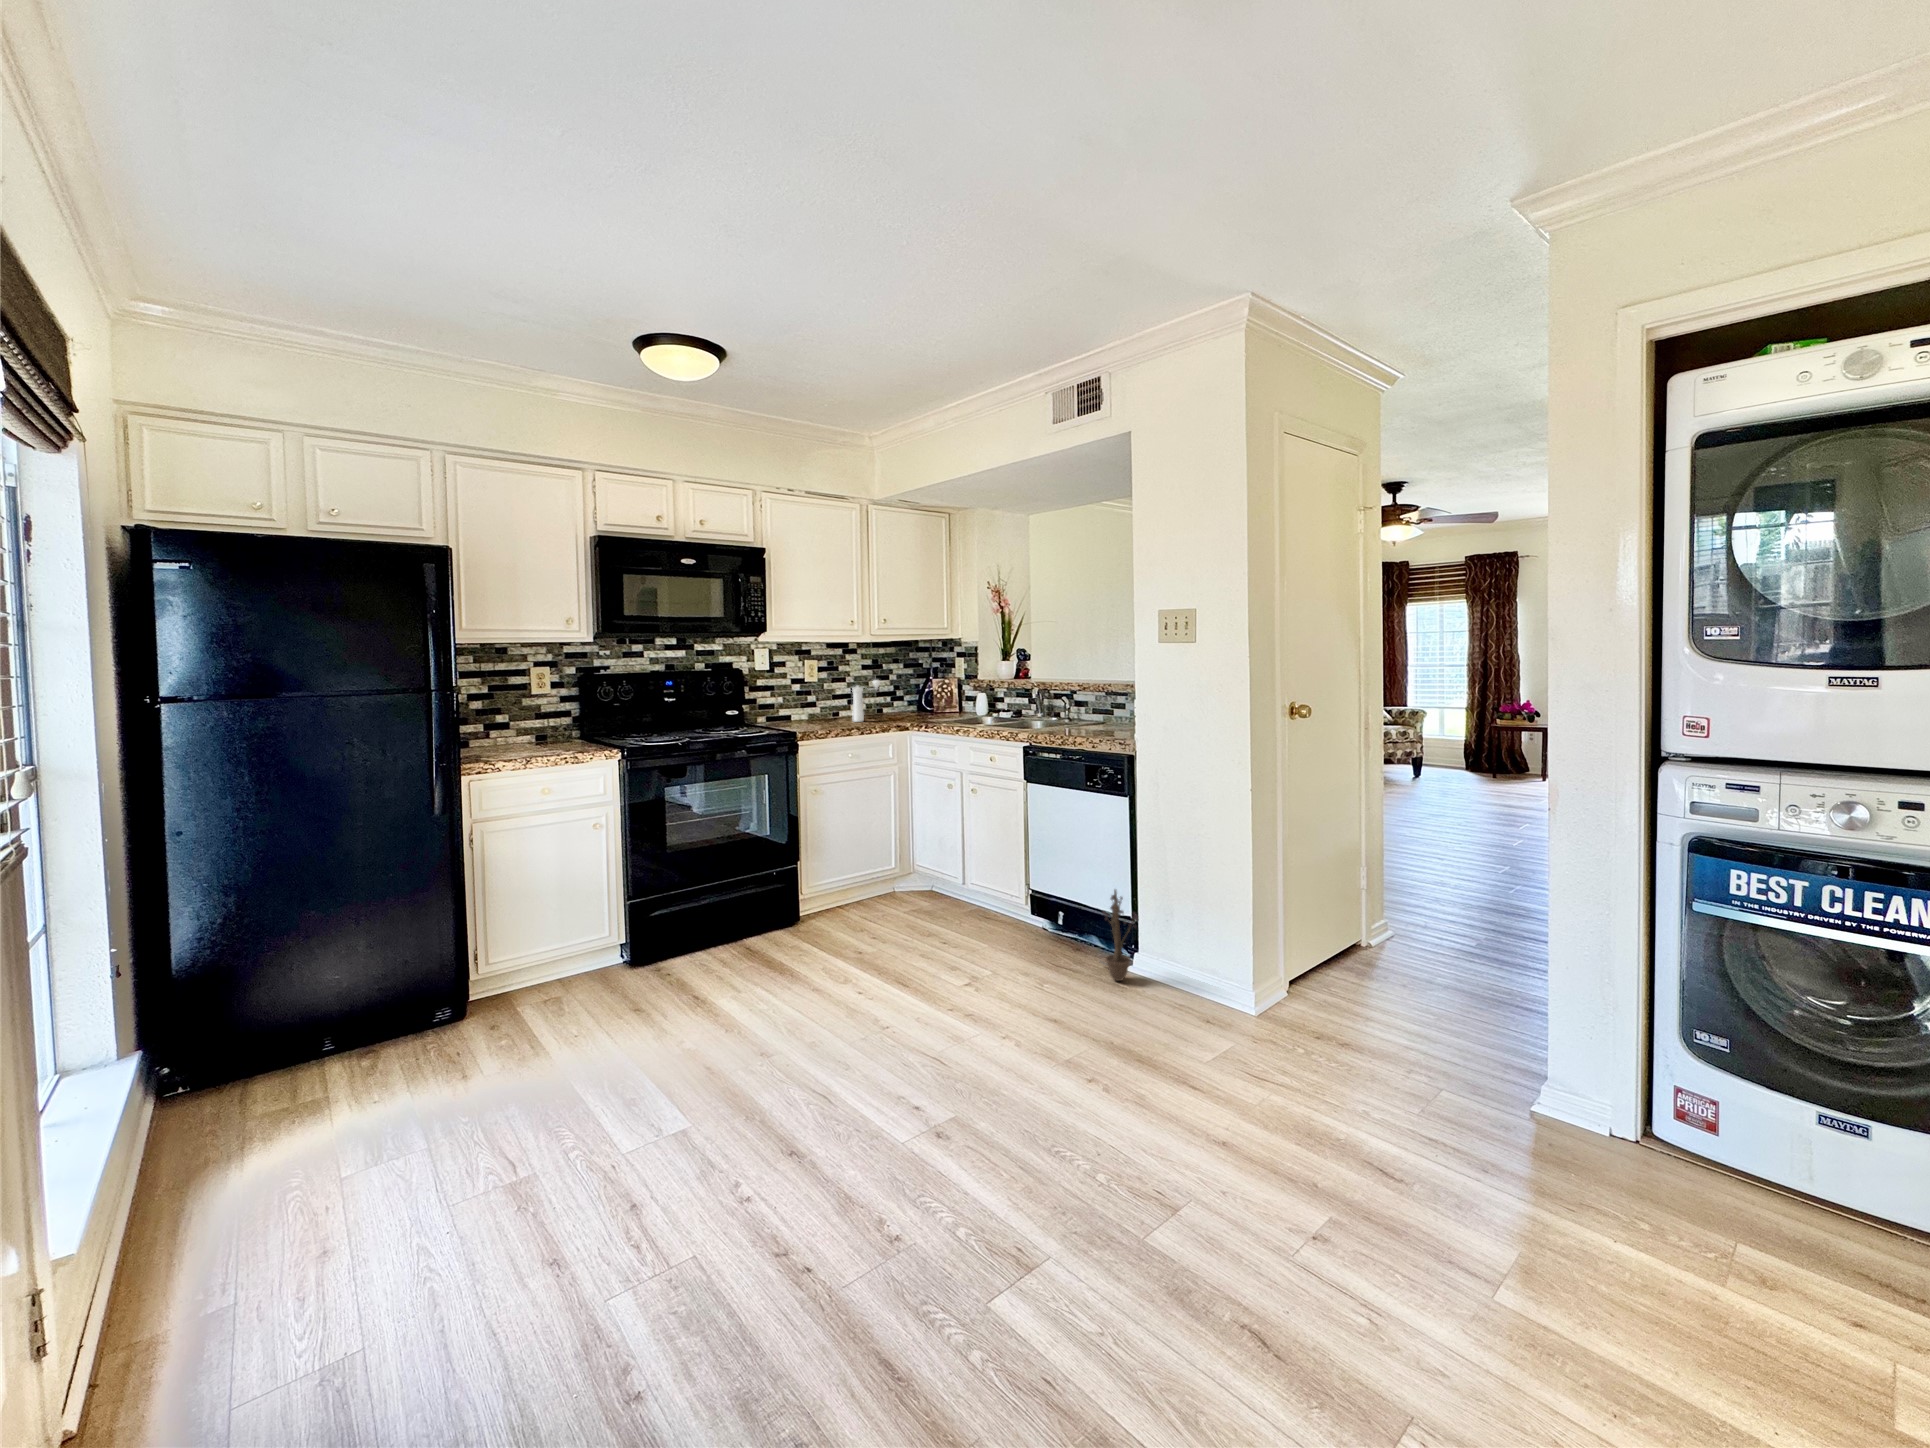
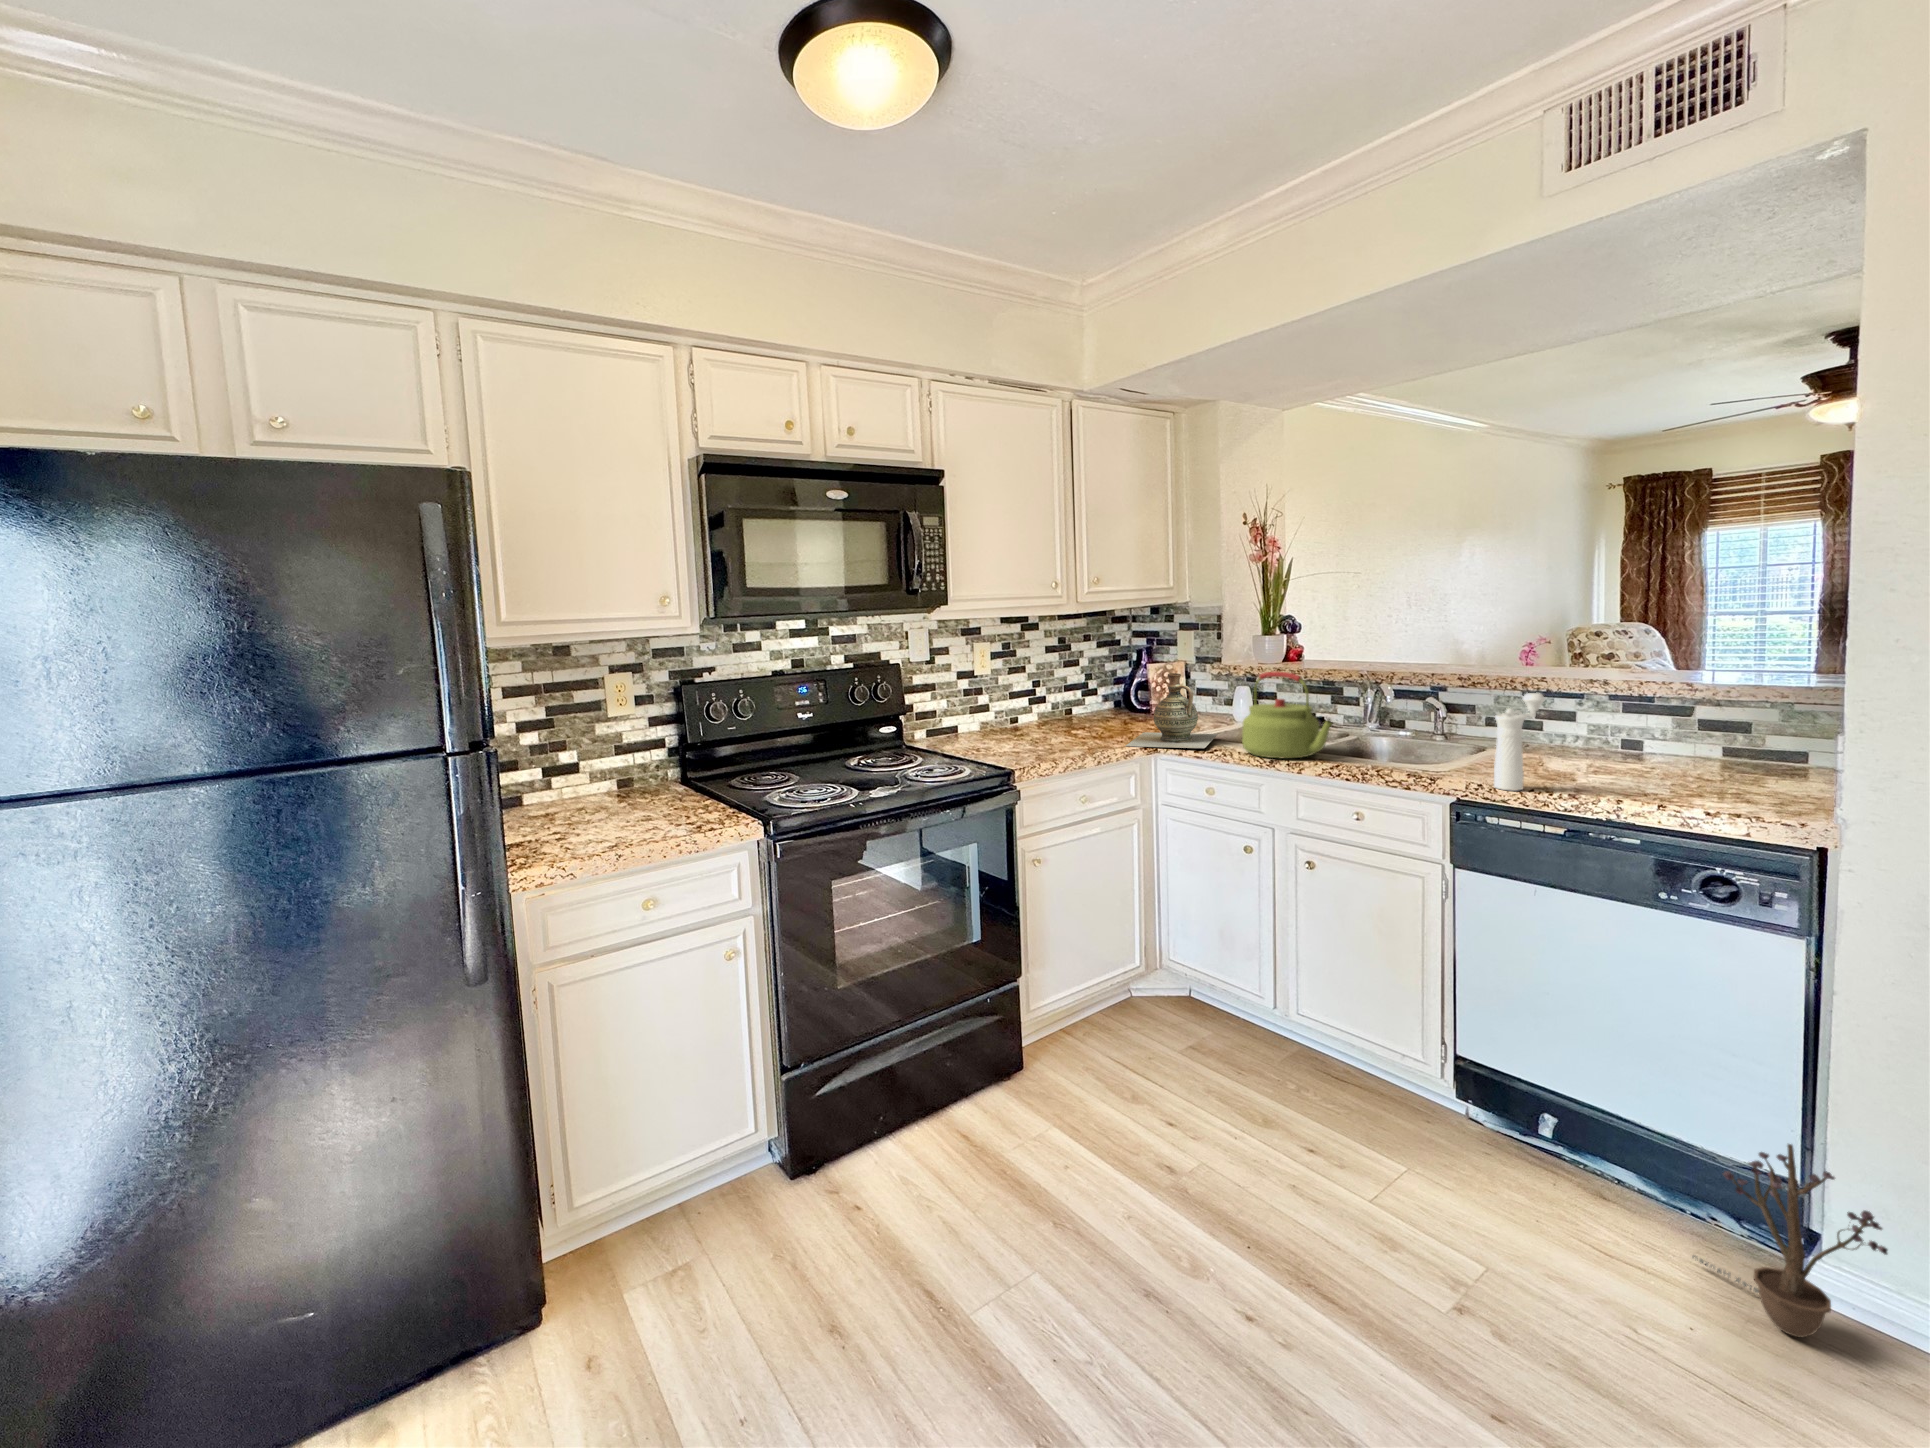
kettle: none [952,678,995,729] -> present [1242,672,1332,758]
pepper mill: present [852,680,880,722] -> present [1494,693,1545,791]
ceramic jug: none [889,680,952,725] -> present [1126,673,1218,748]

